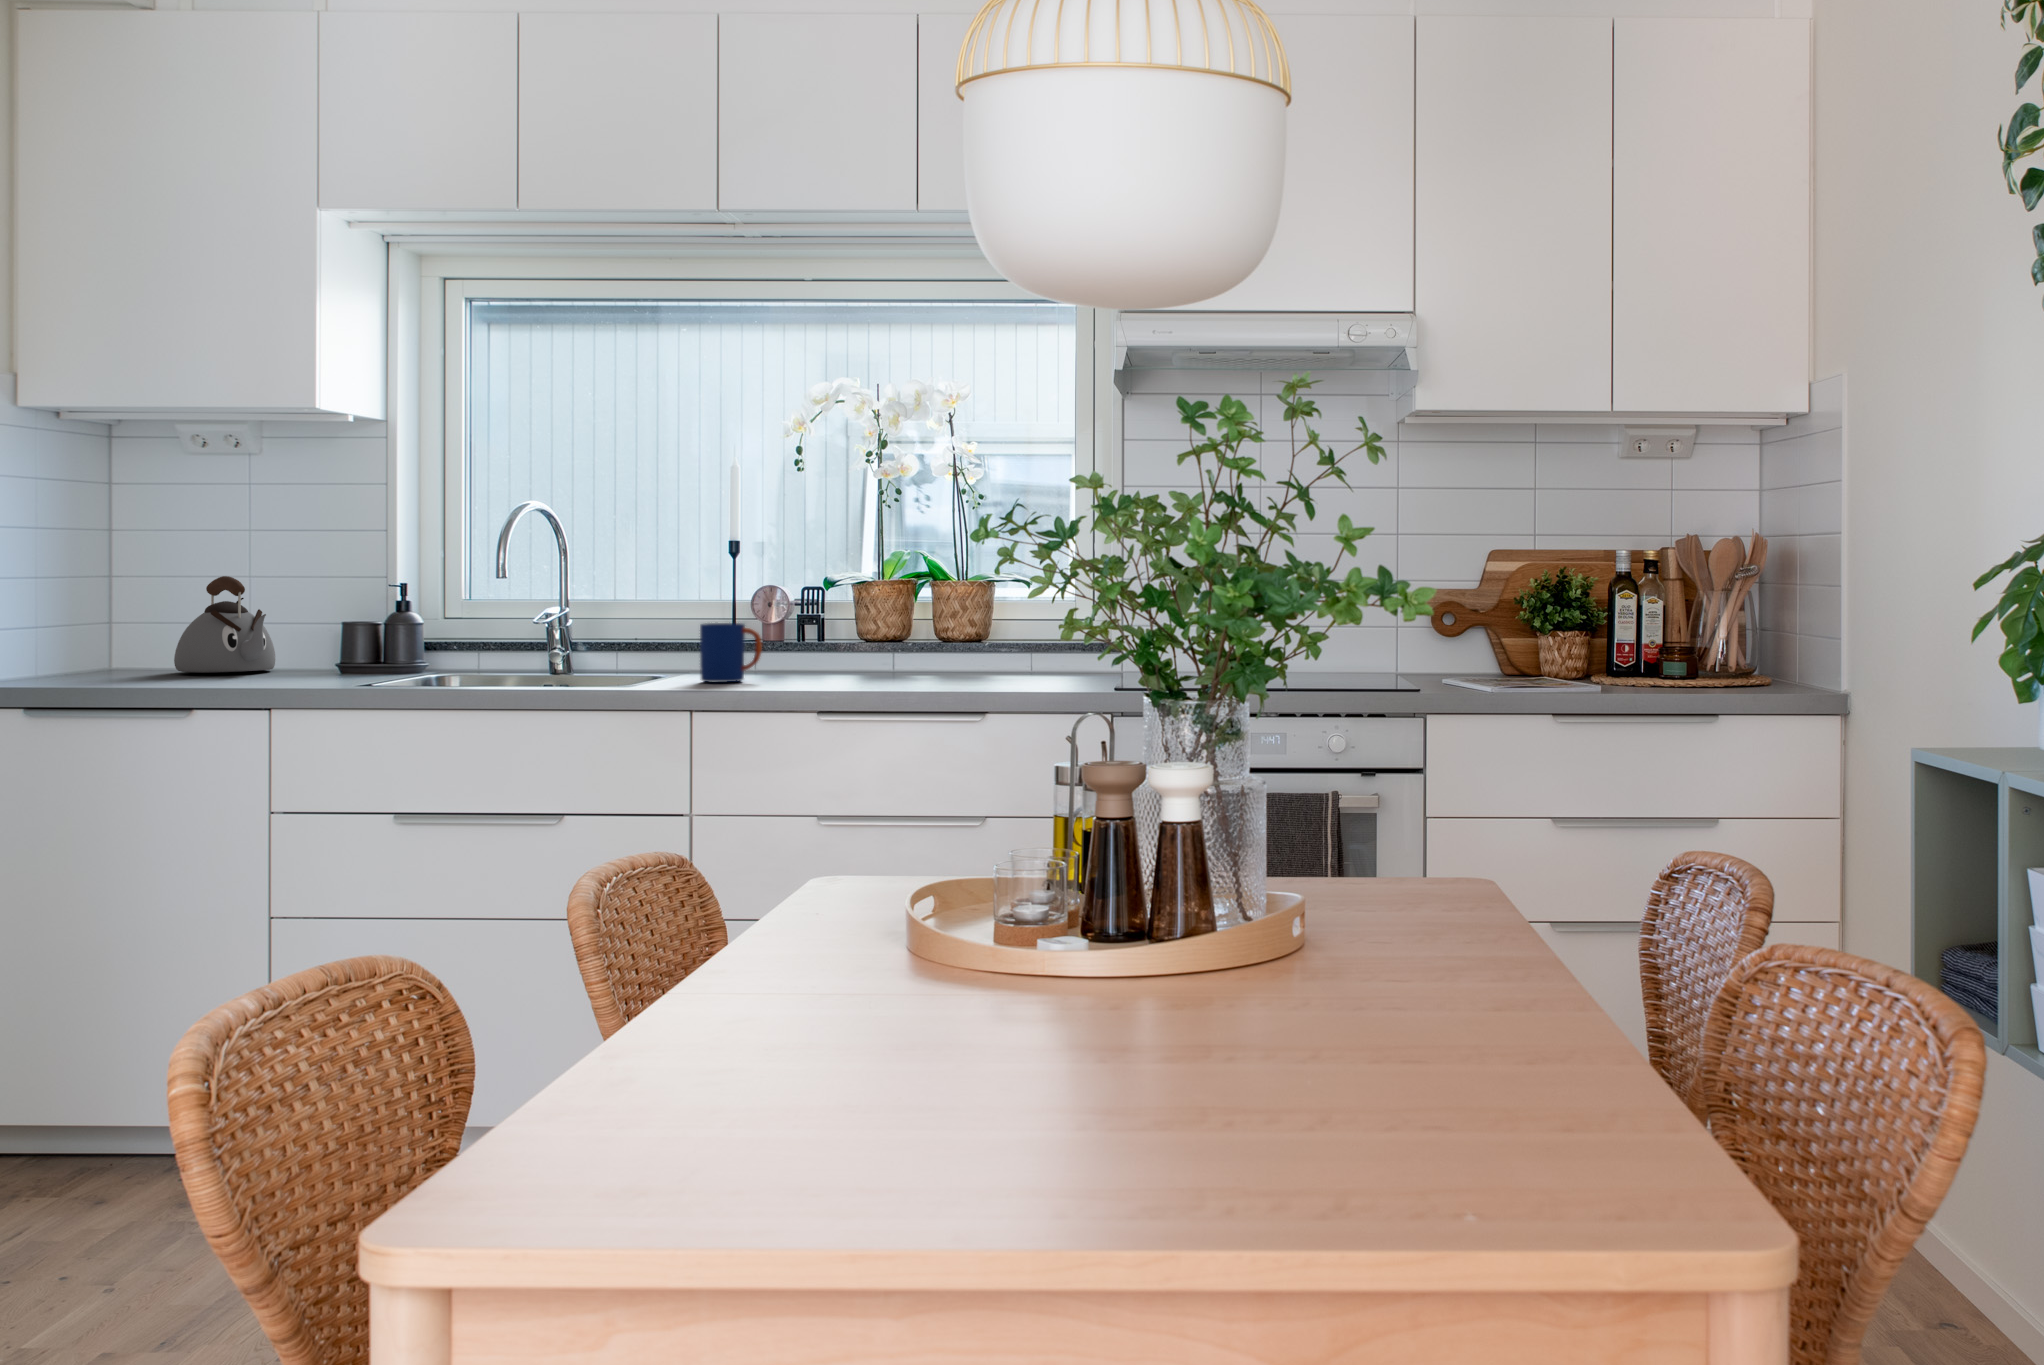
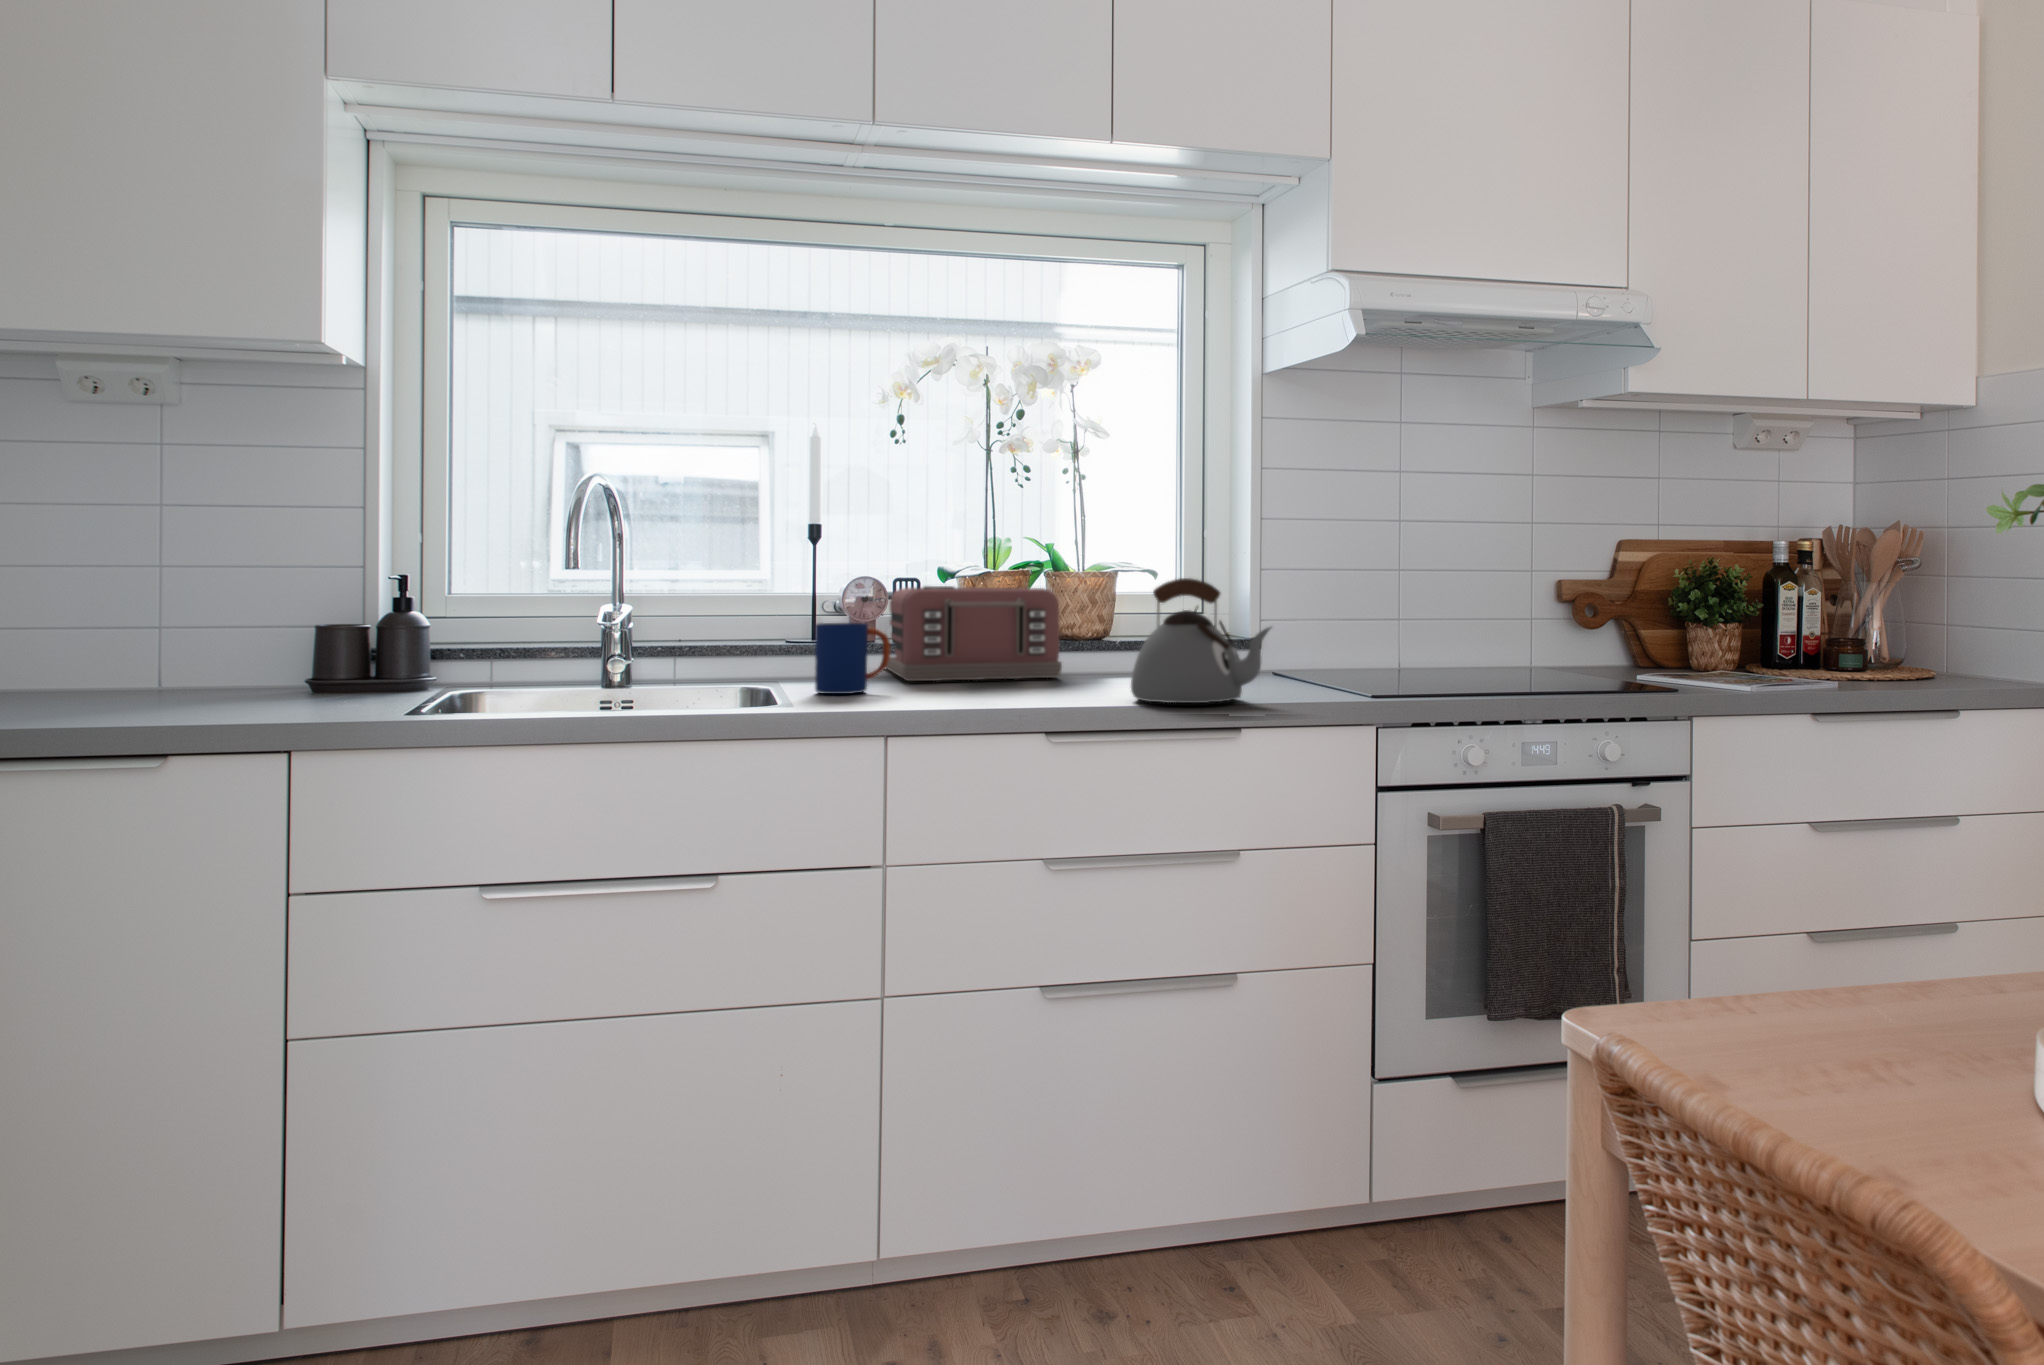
kettle: present [174,576,275,673] -> present [1131,578,1271,703]
toaster: none [786,593,929,674] -> present [886,586,1062,681]

